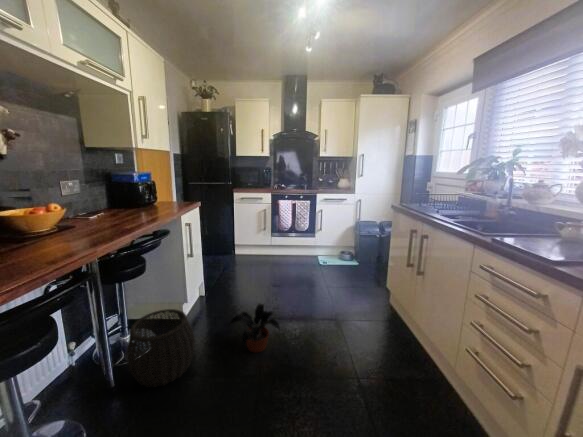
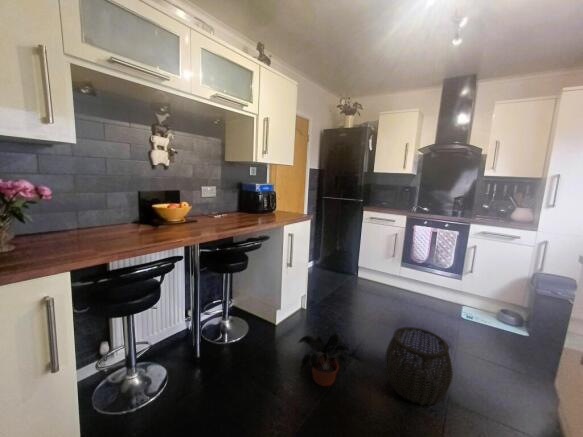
woven basket: present [126,309,195,387] -> present [385,327,453,405]

